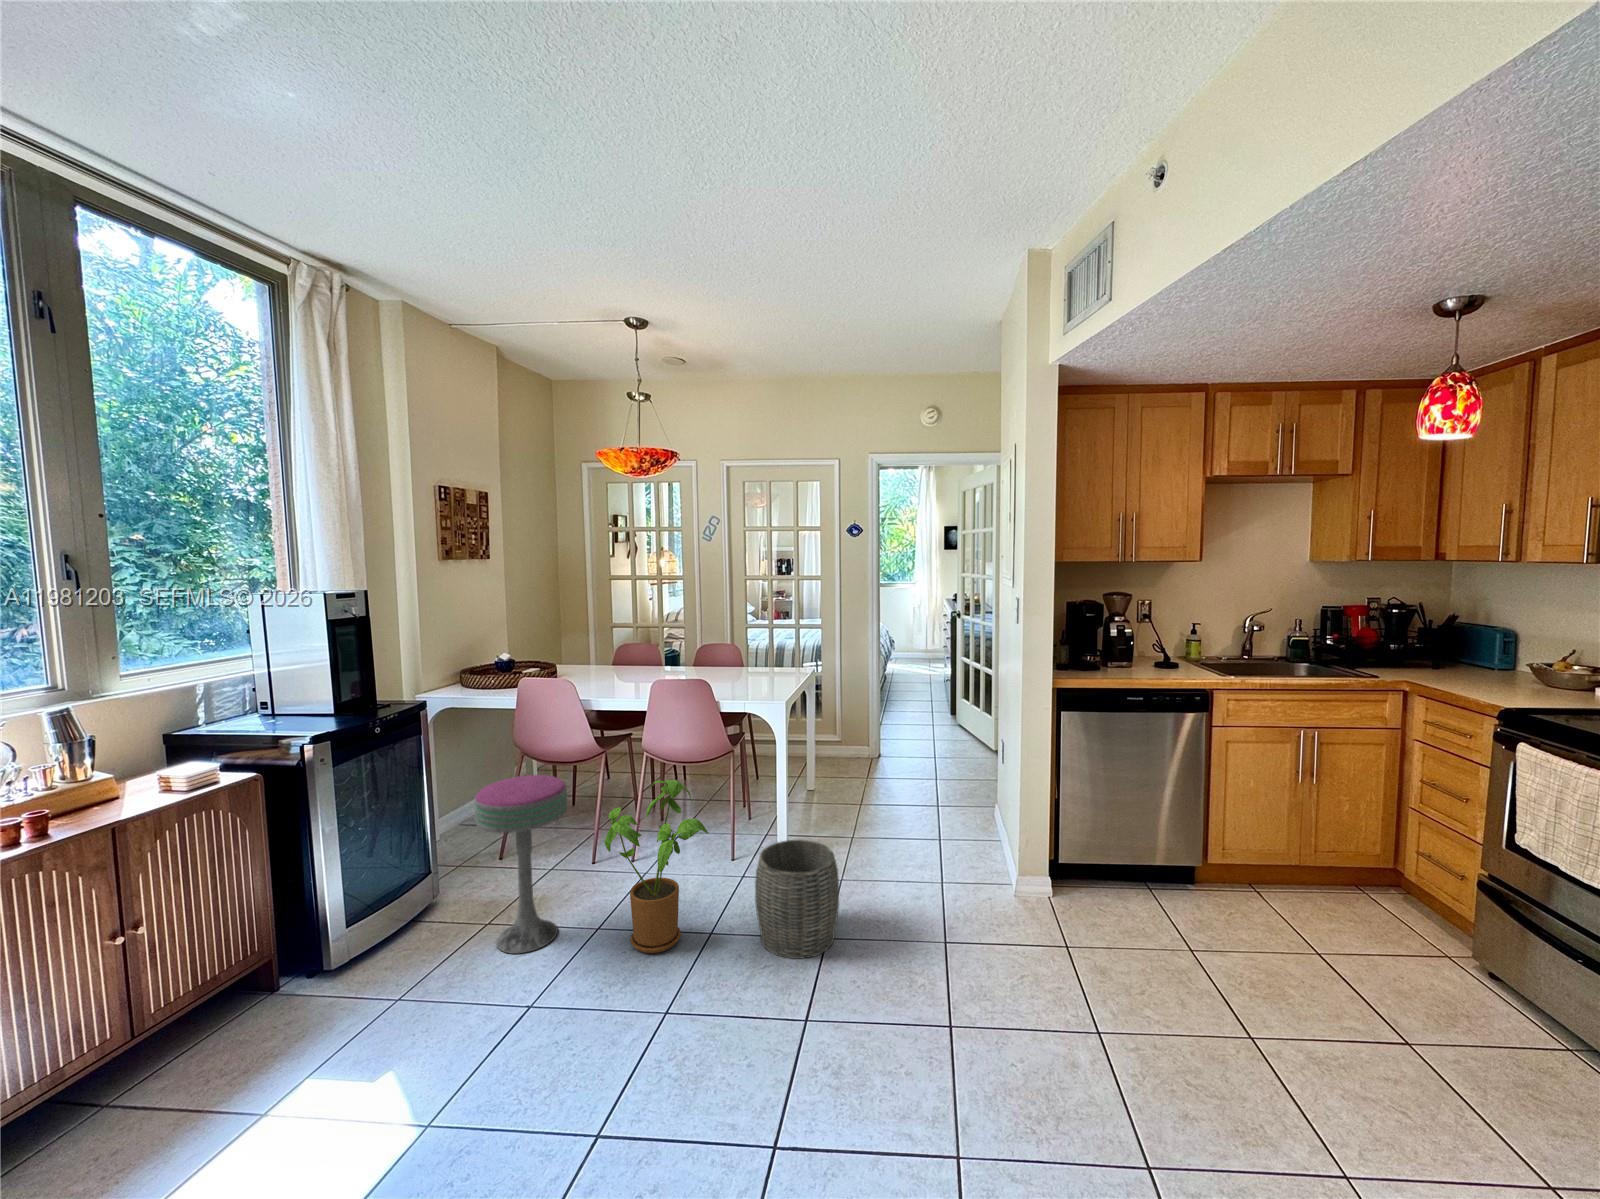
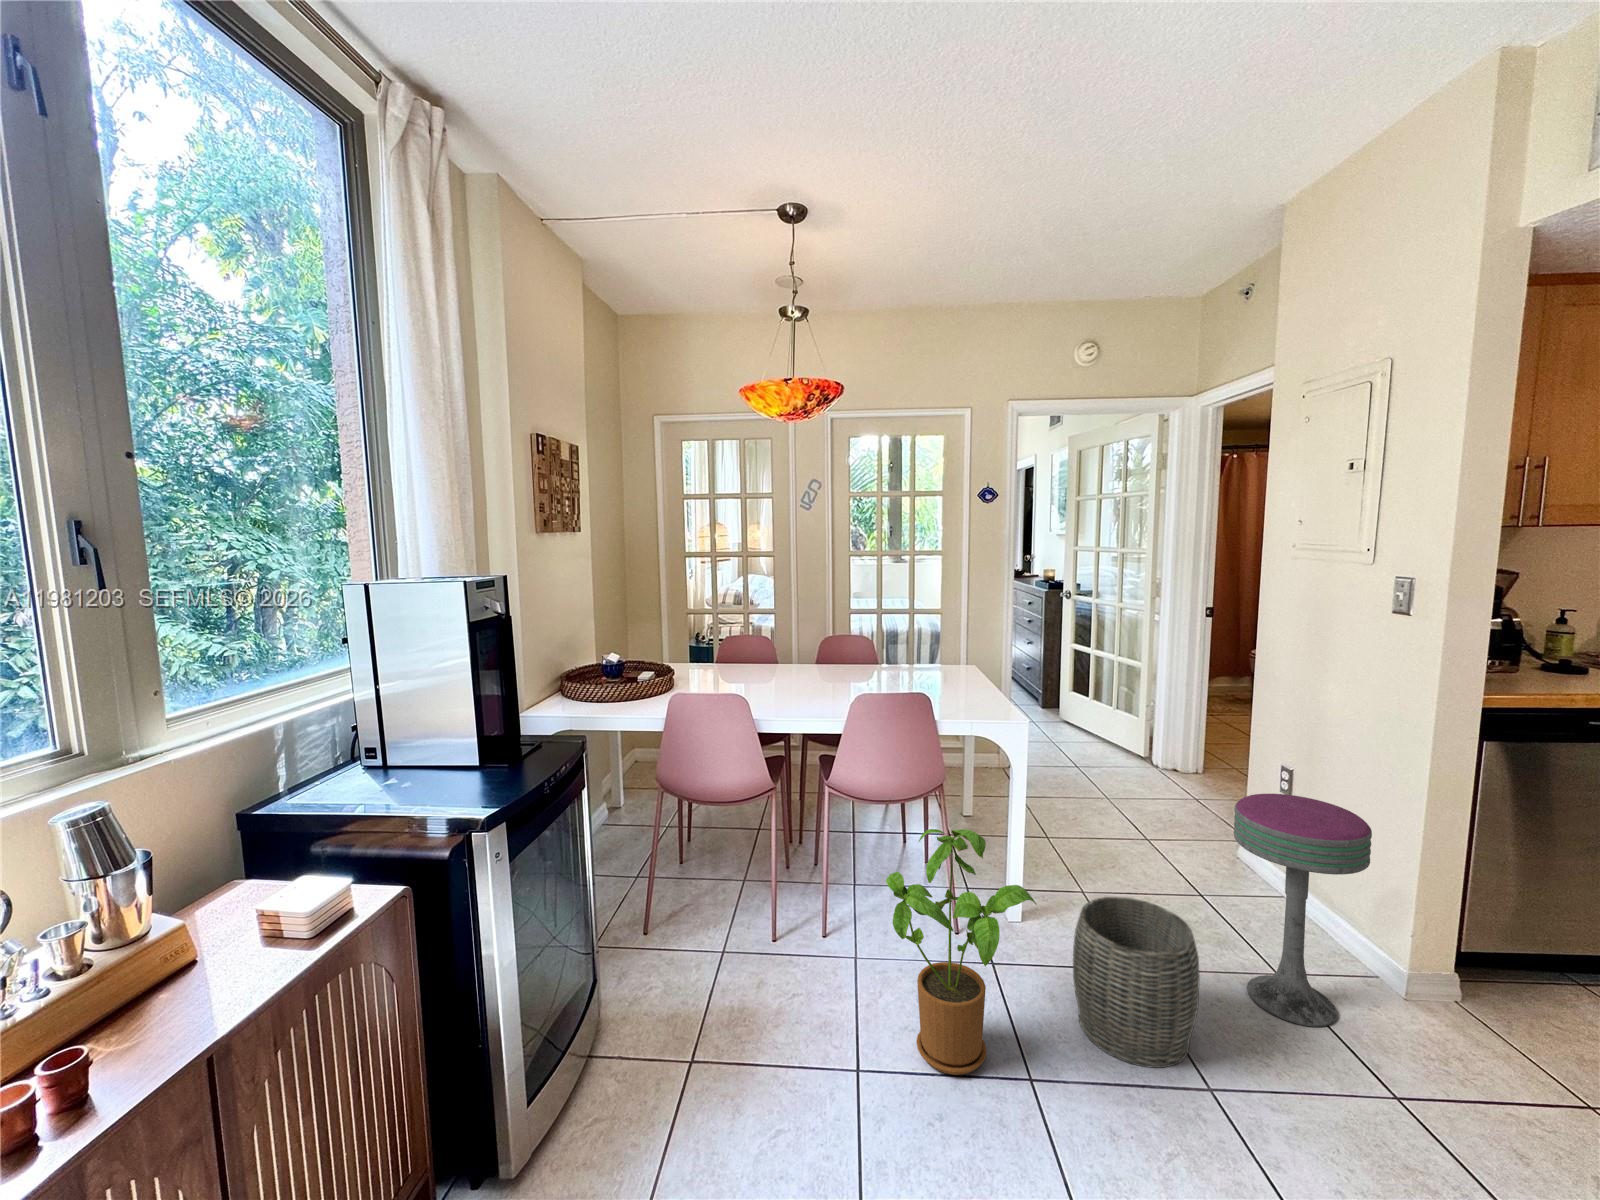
bar stool: present [474,775,567,954] -> present [1234,794,1372,1027]

